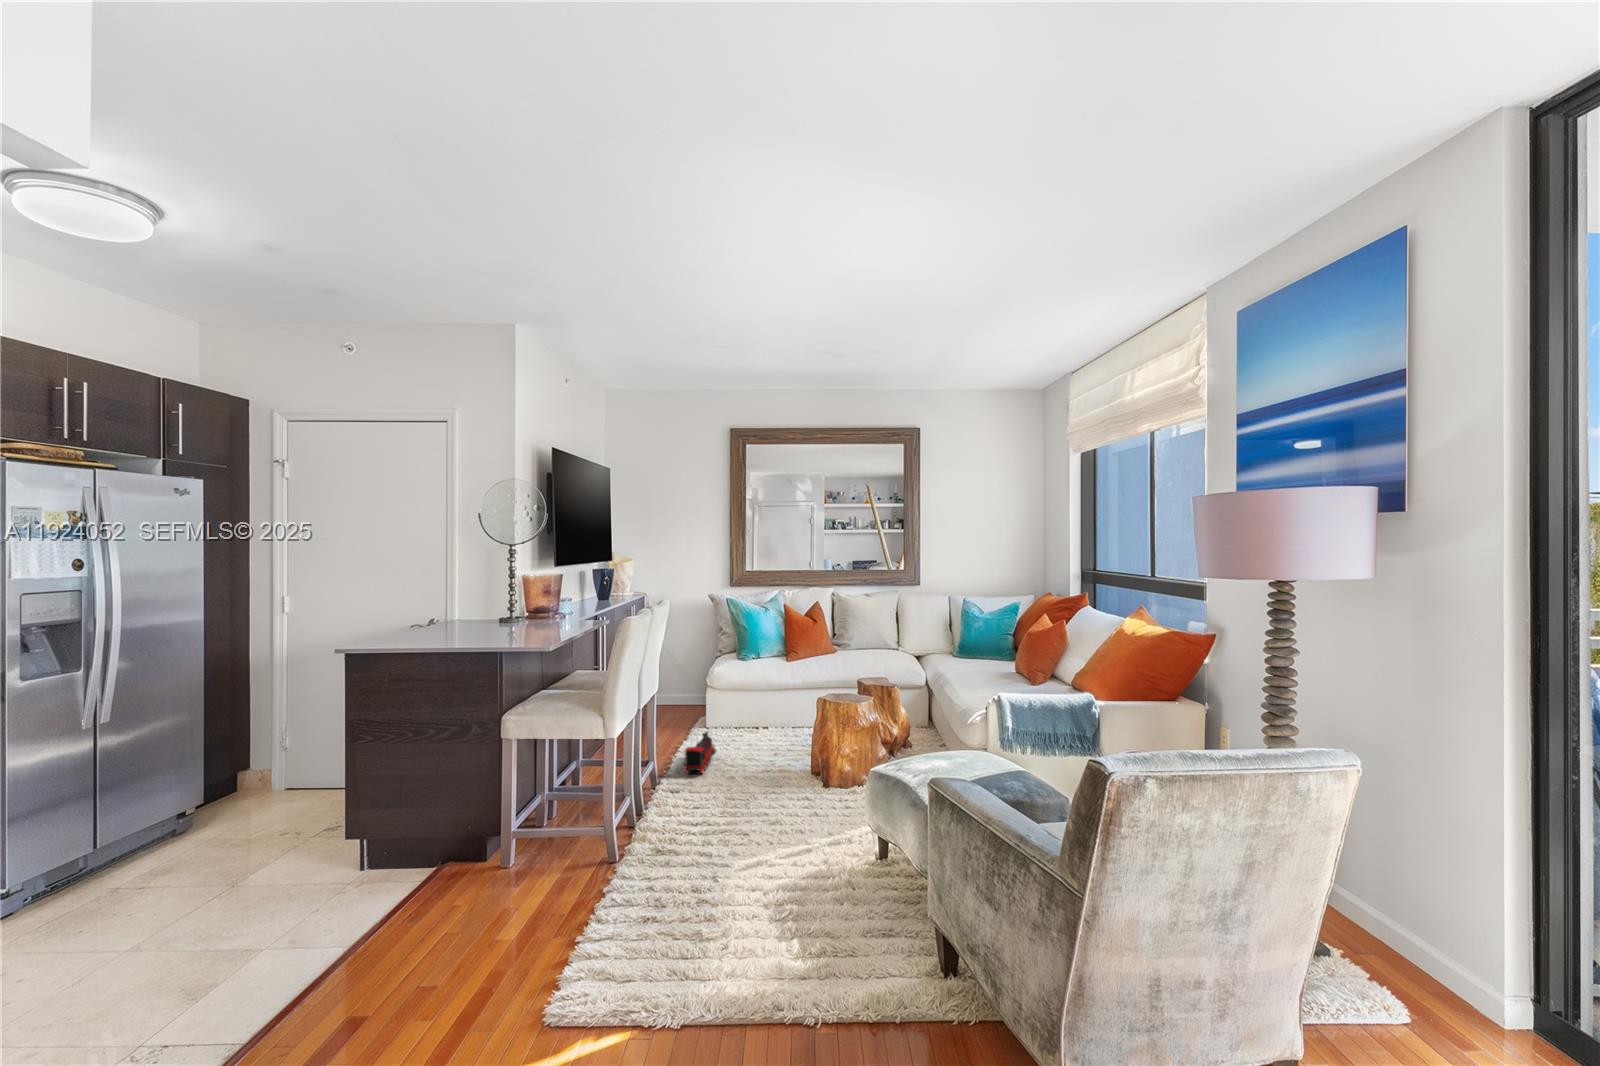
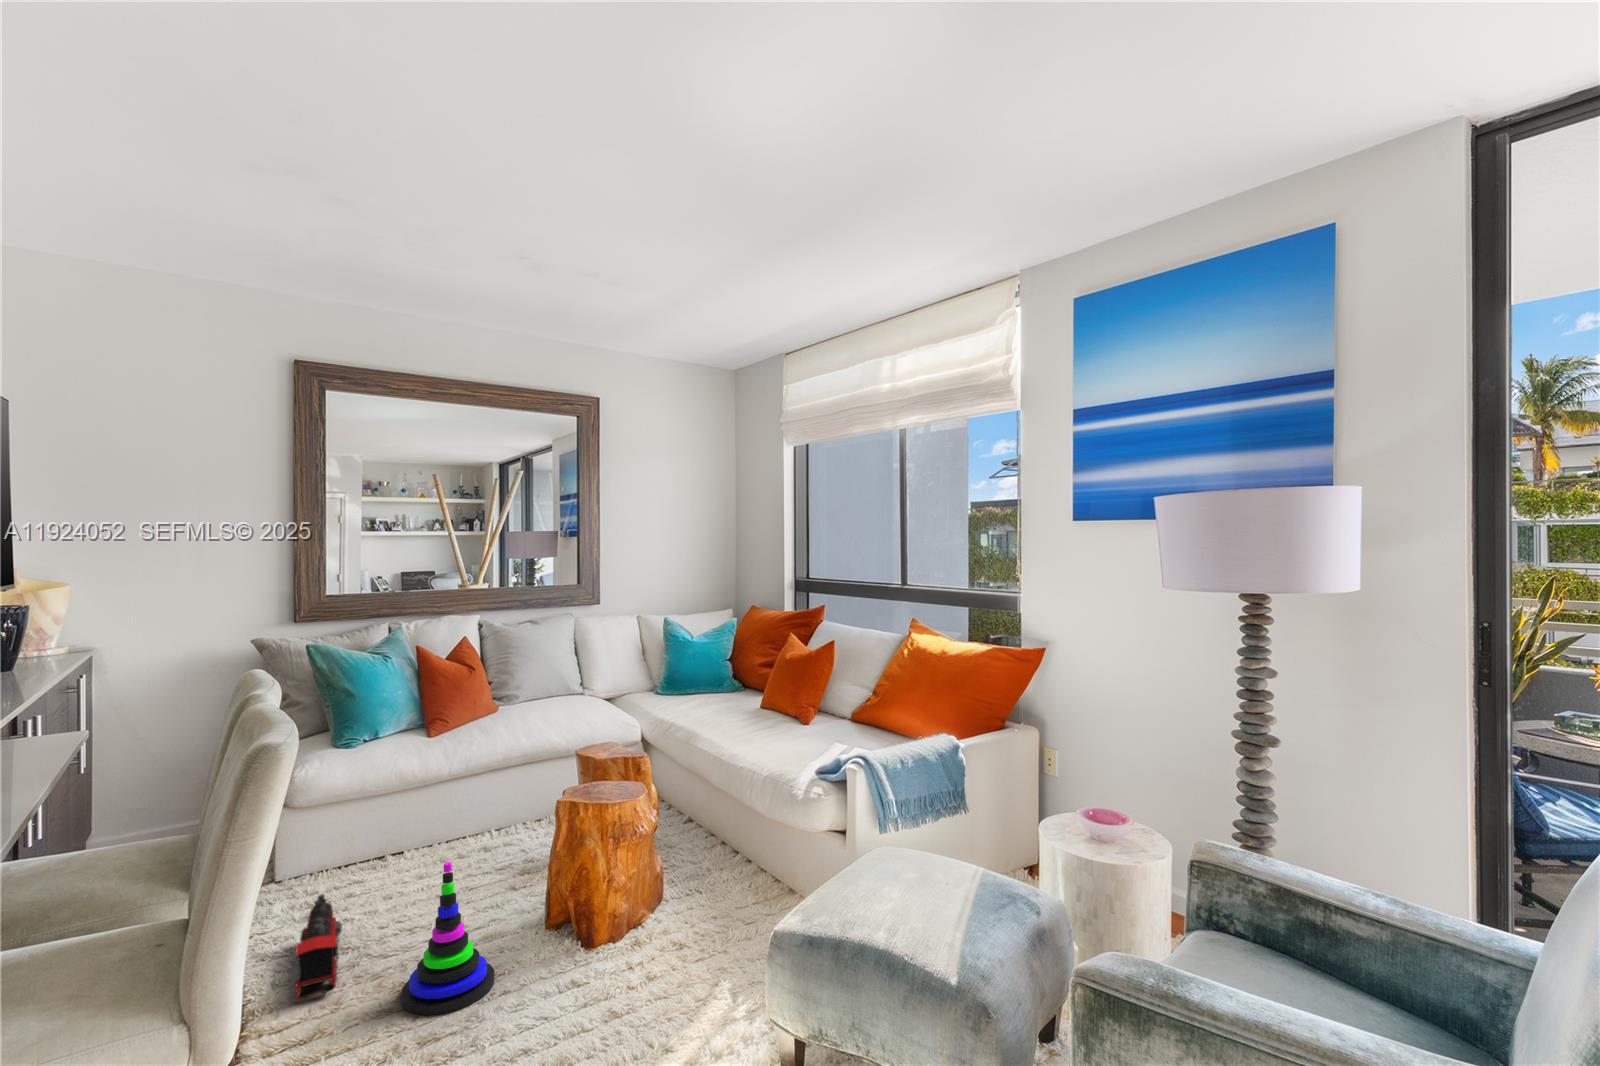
stacking toy: none [726,717,773,794] -> present [401,862,494,1015]

